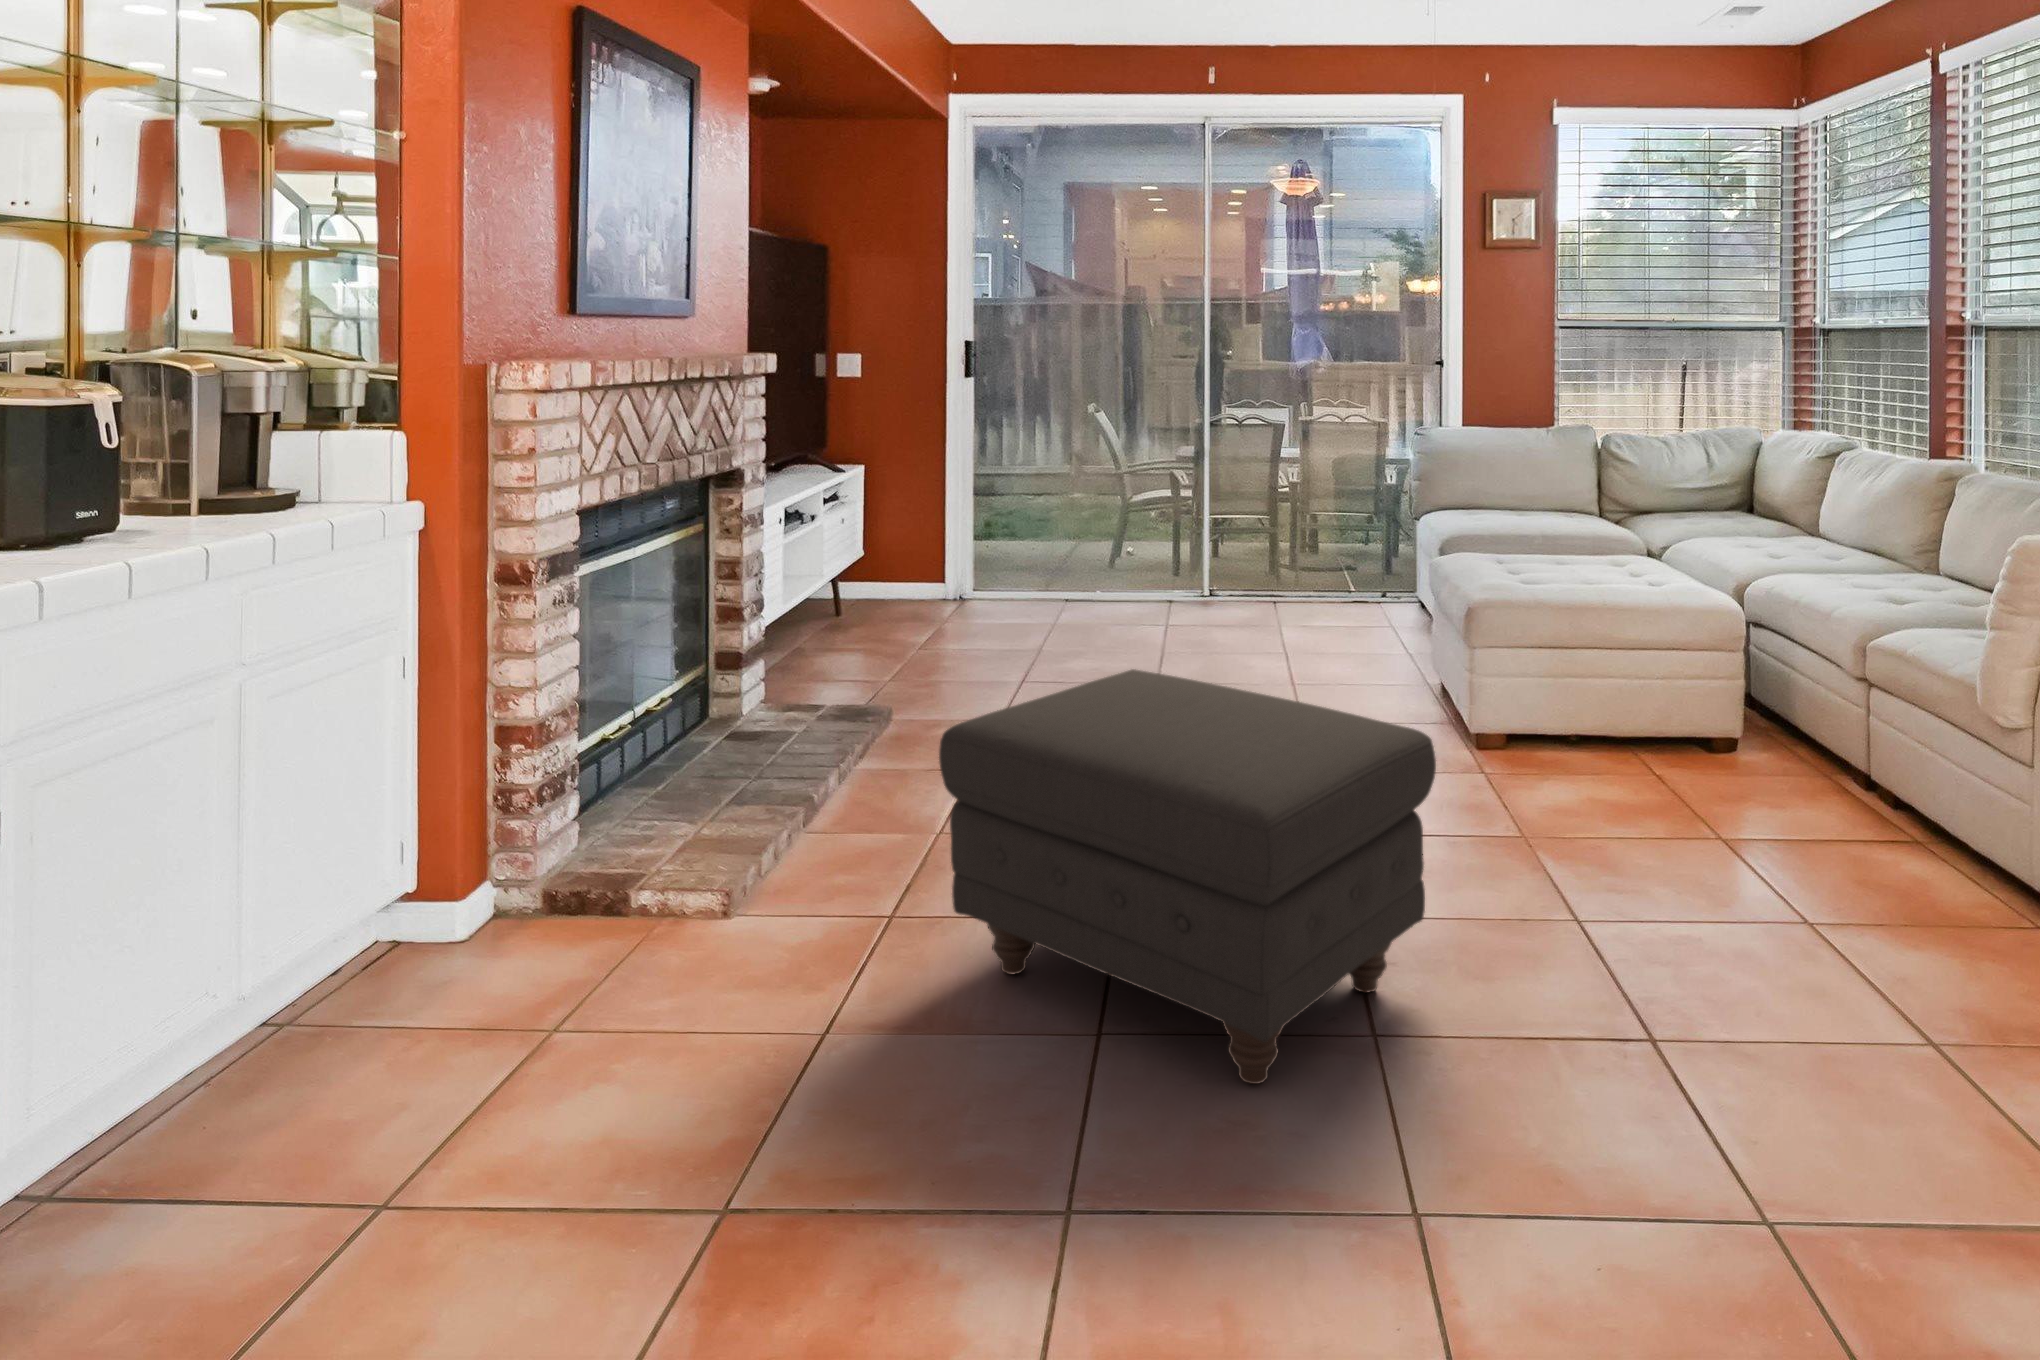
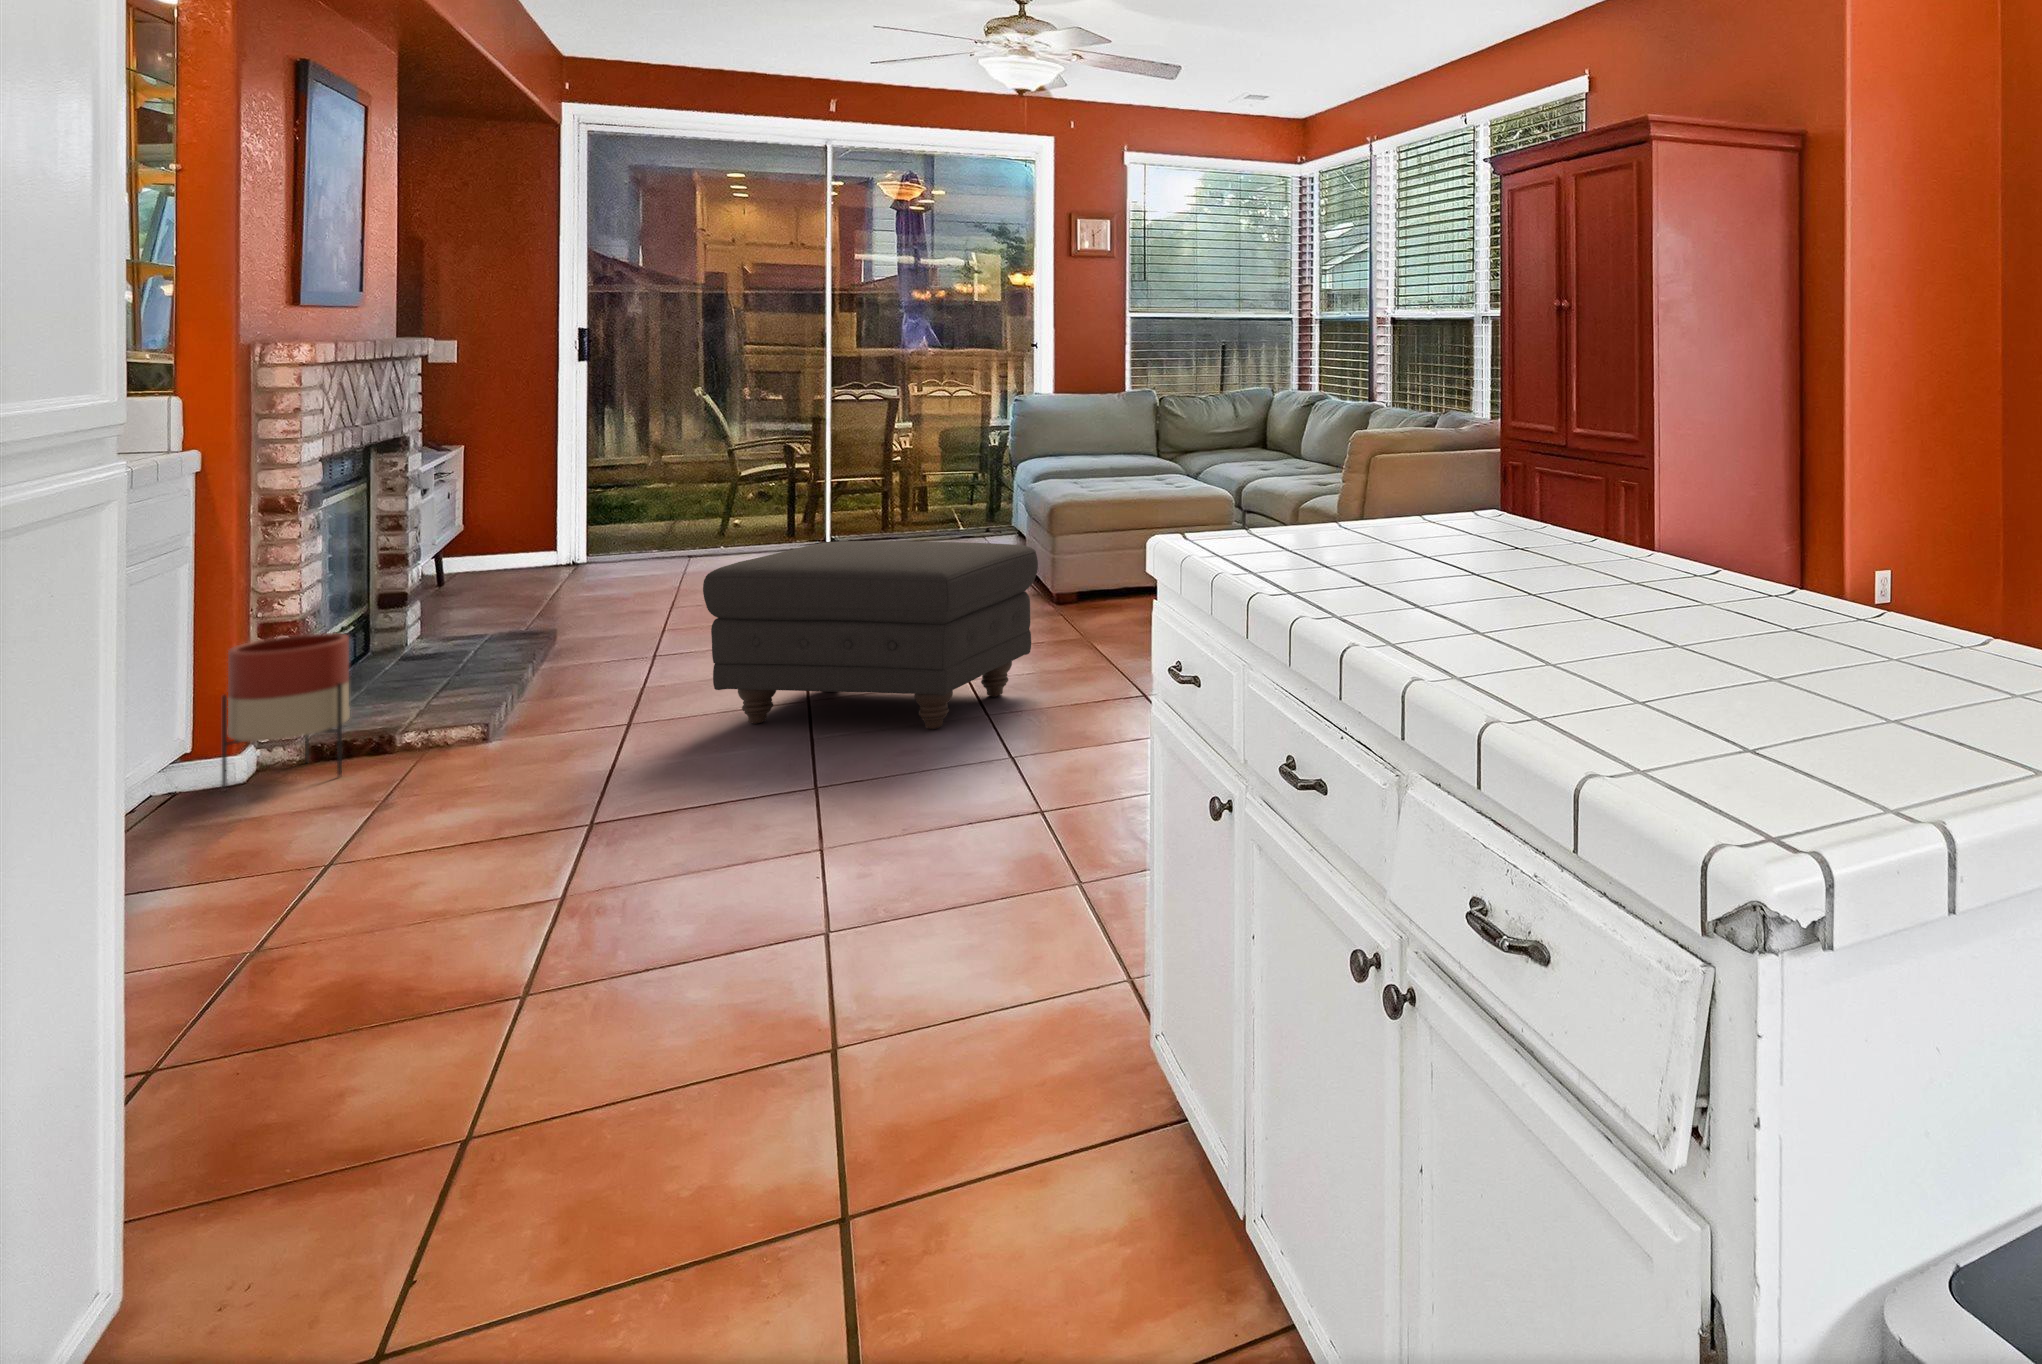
planter: none [408,750,554,965] -> present [222,633,350,791]

